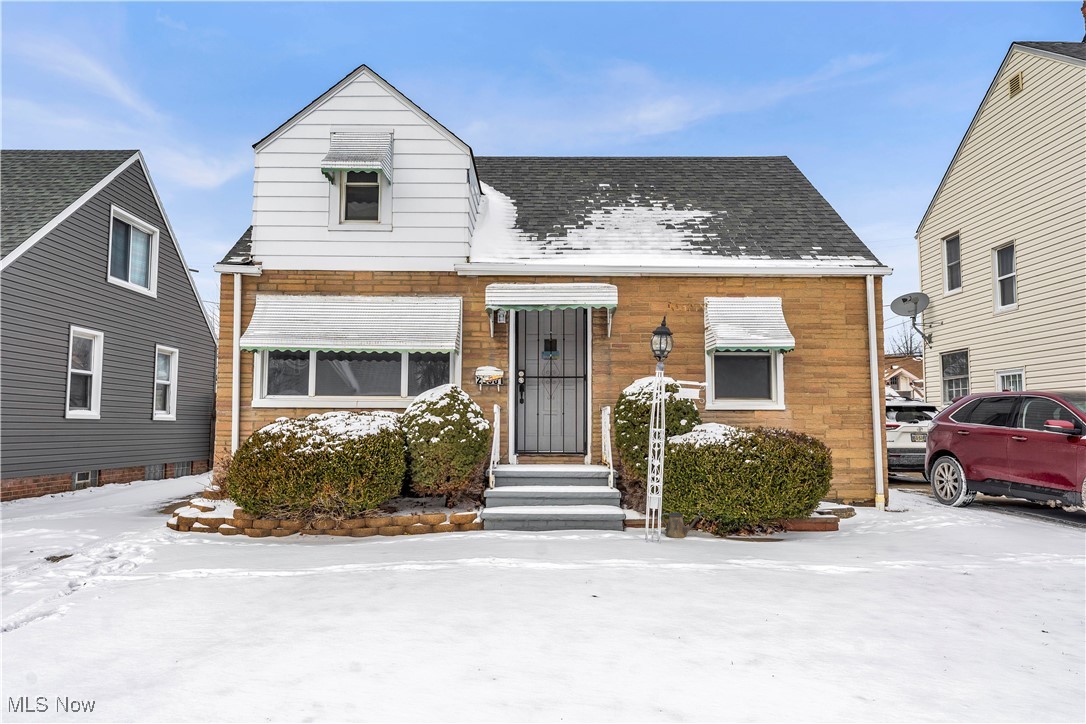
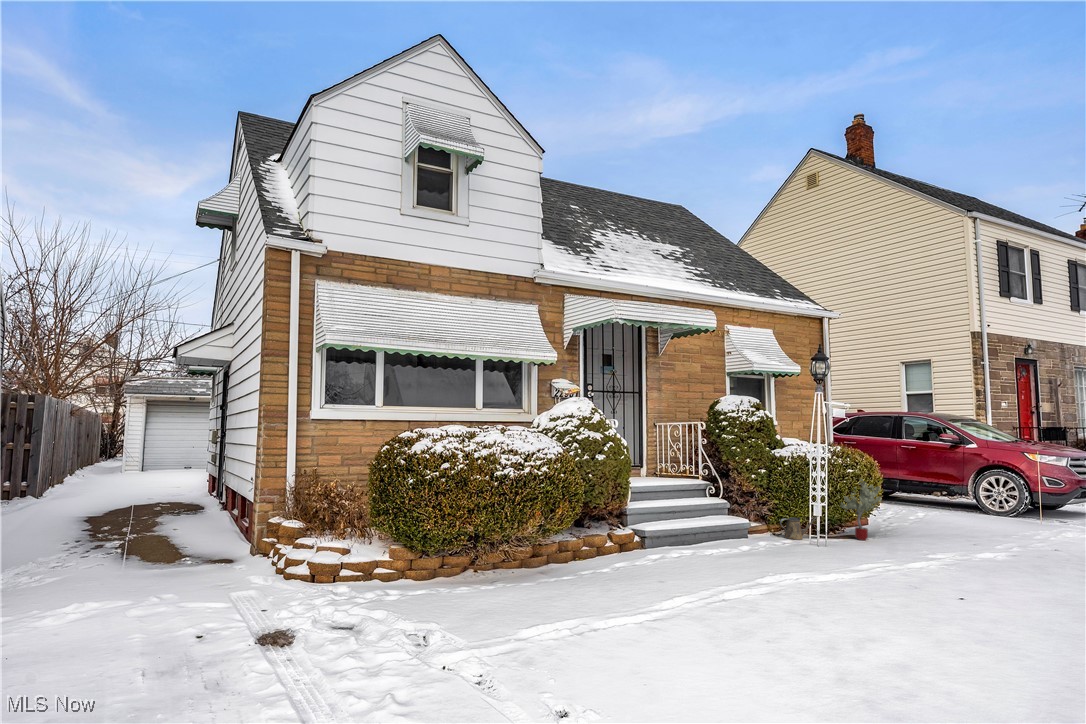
potted tree: none [726,470,789,545] -> present [841,479,882,540]

